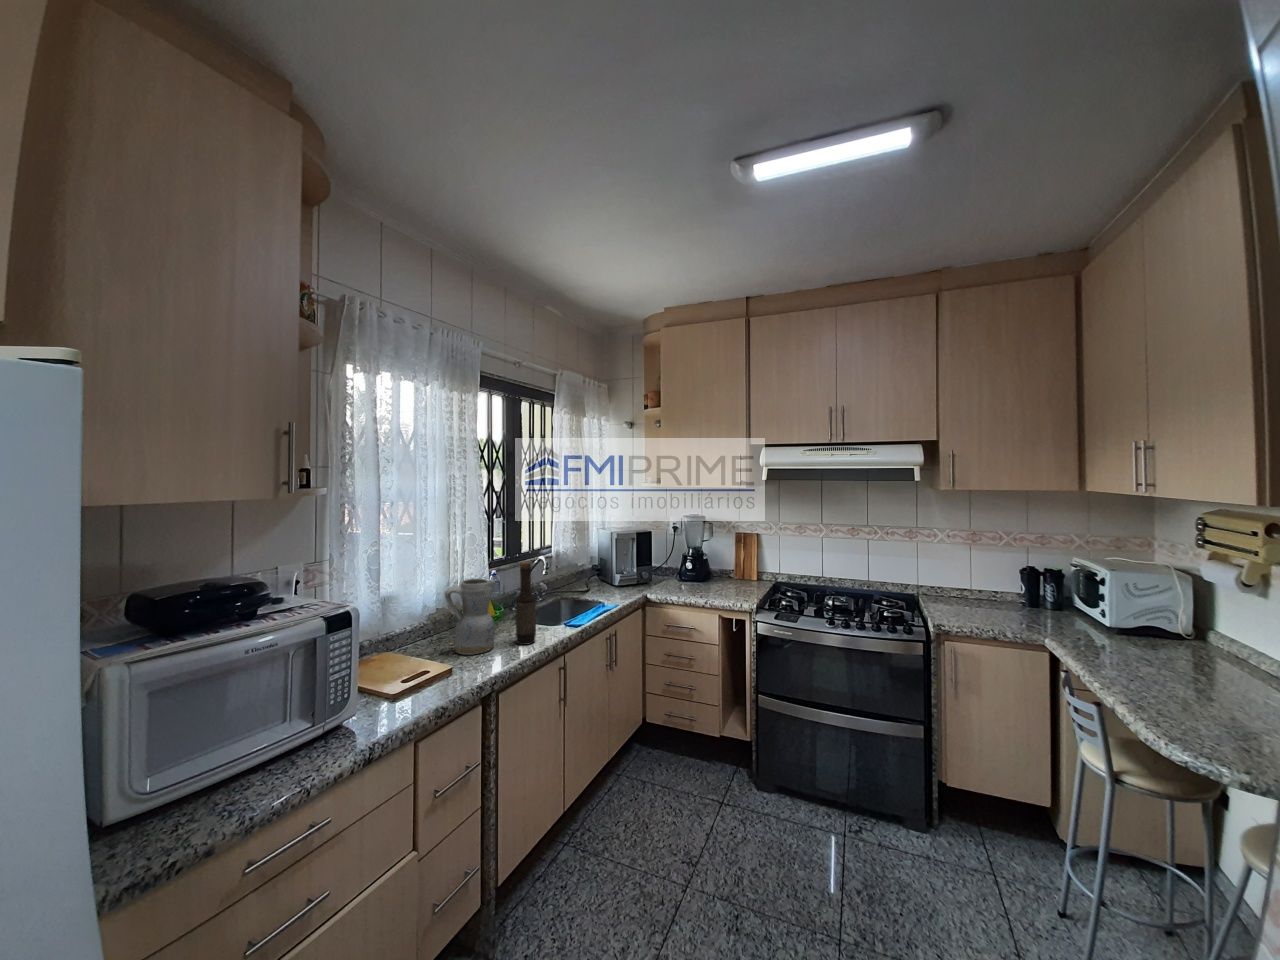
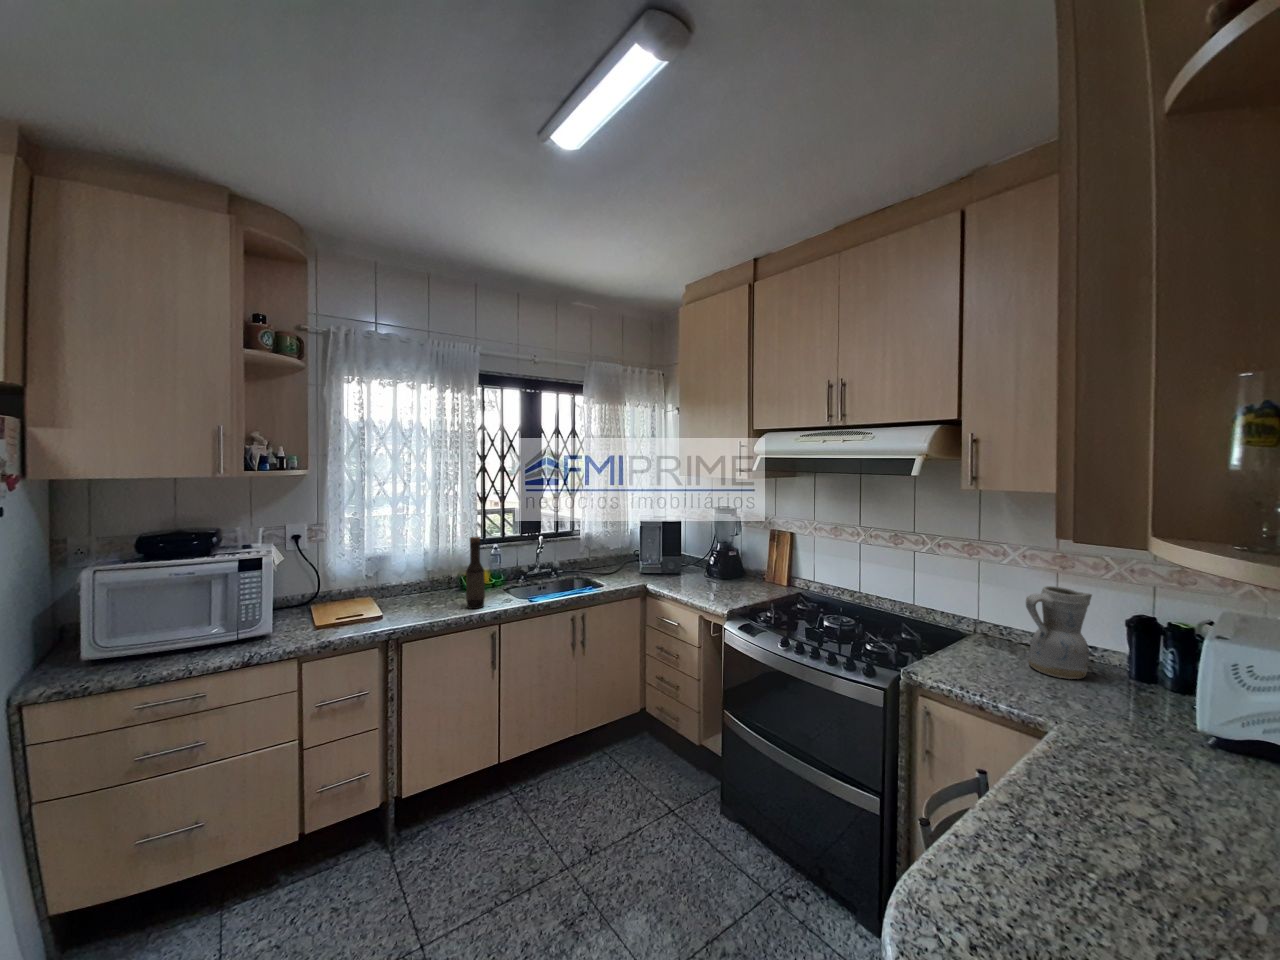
ceramic pitcher: present [445,578,495,655] -> present [1026,586,1092,679]

